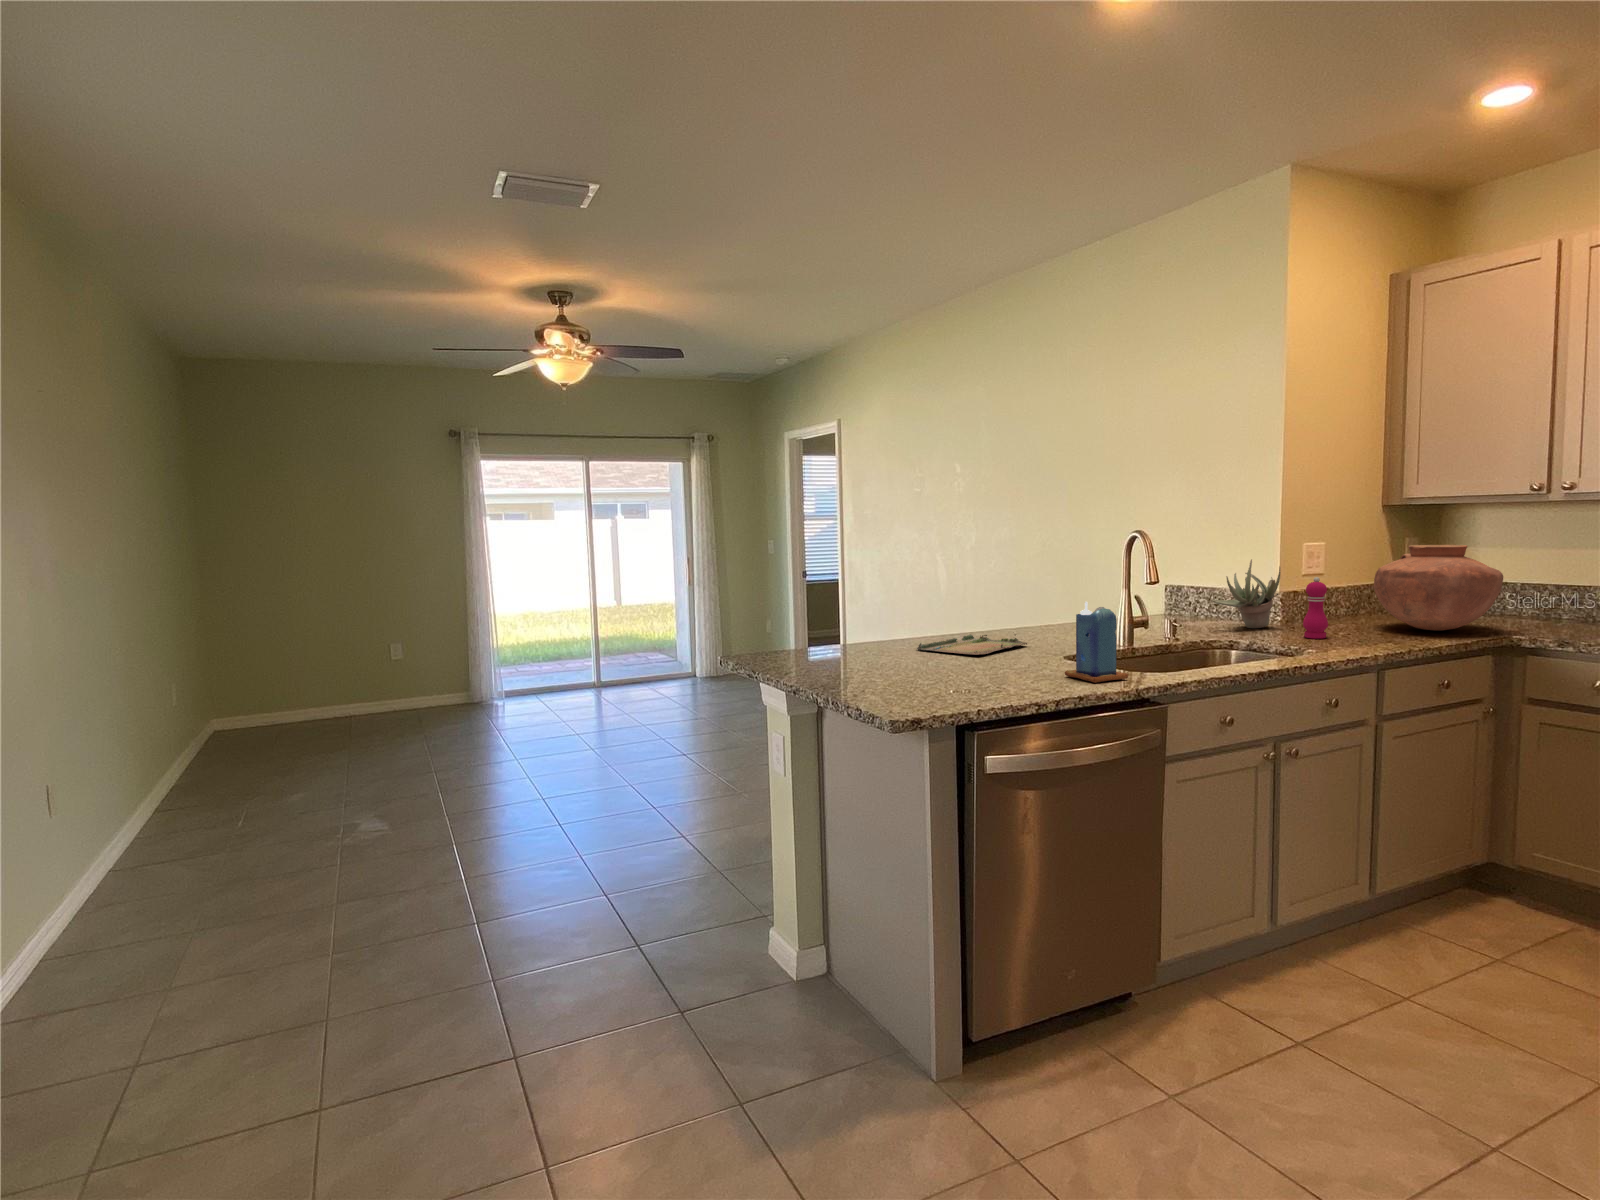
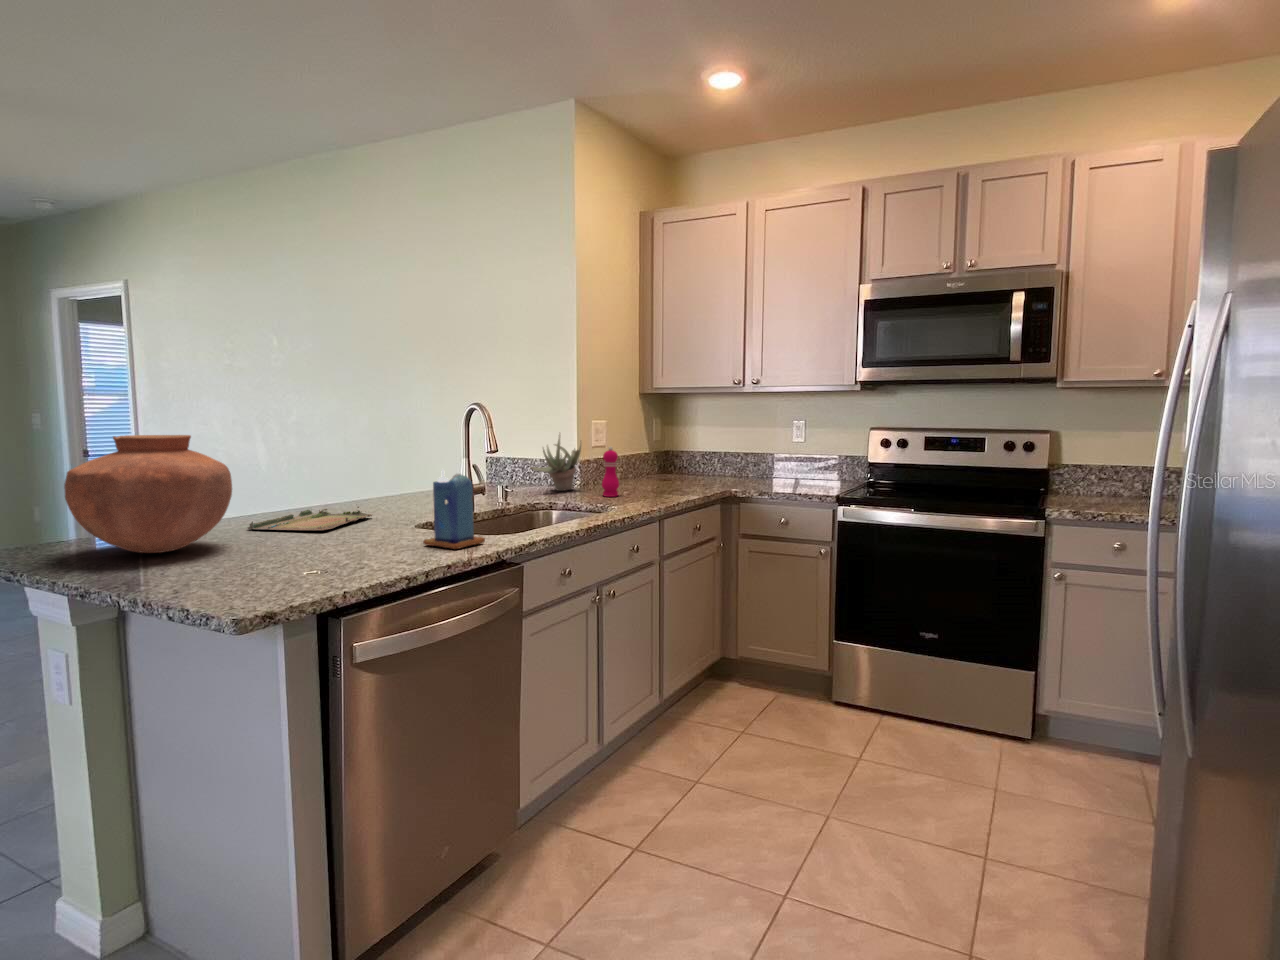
vase: present [1374,545,1503,630] -> present [64,435,232,553]

